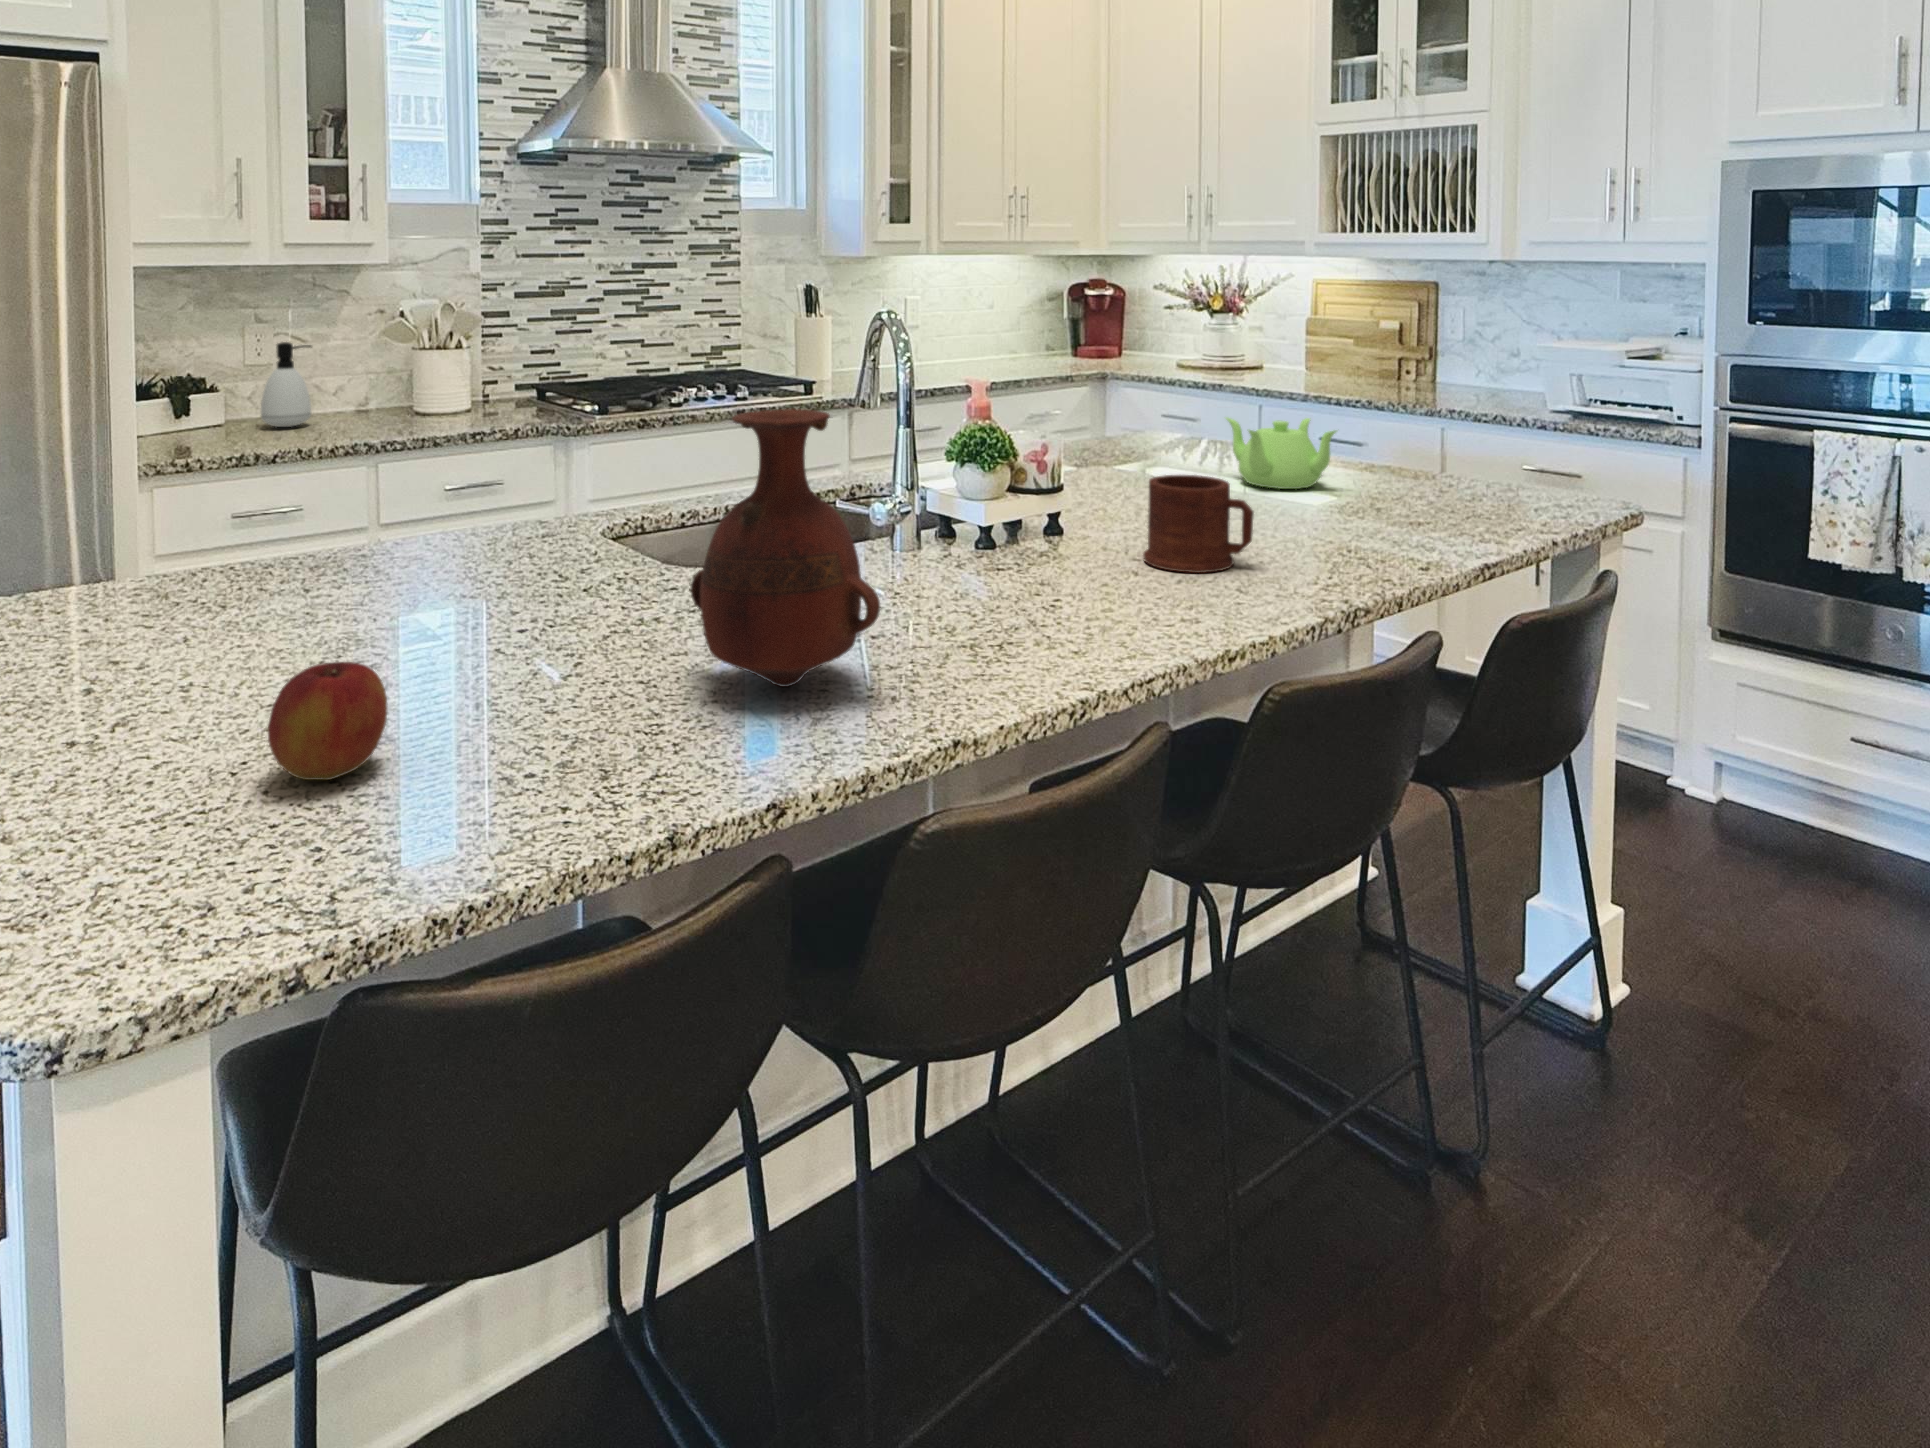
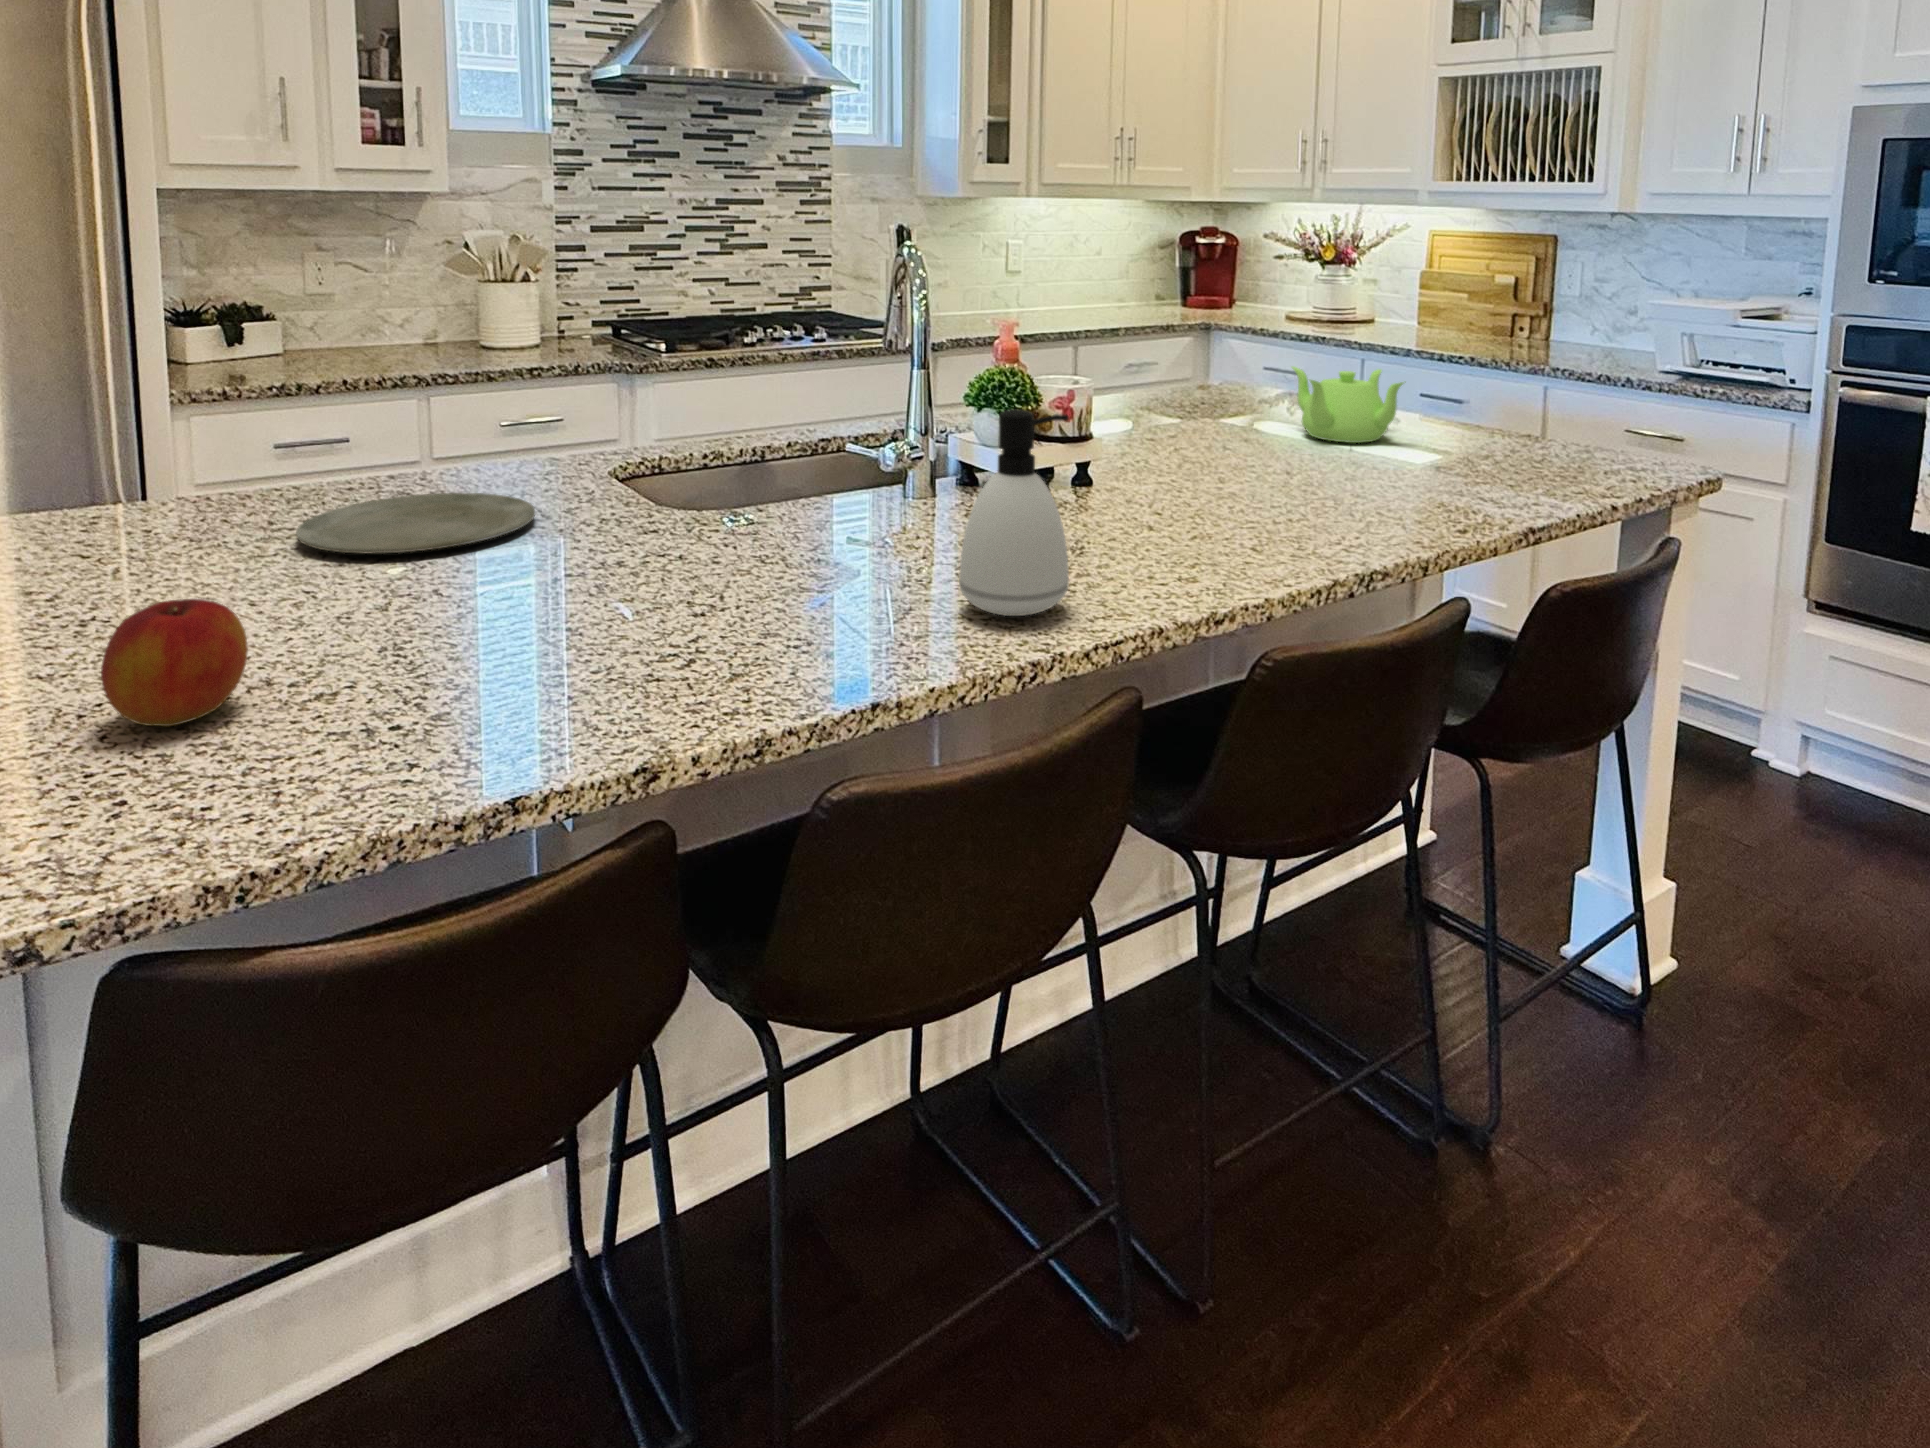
soap dispenser: present [261,342,311,427] -> present [959,409,1069,616]
vase: present [690,409,880,687] -> none [625,338,818,638]
mug: present [1143,475,1254,573] -> none [1166,423,1284,527]
plate: none [342,559,557,619] -> present [296,493,535,553]

